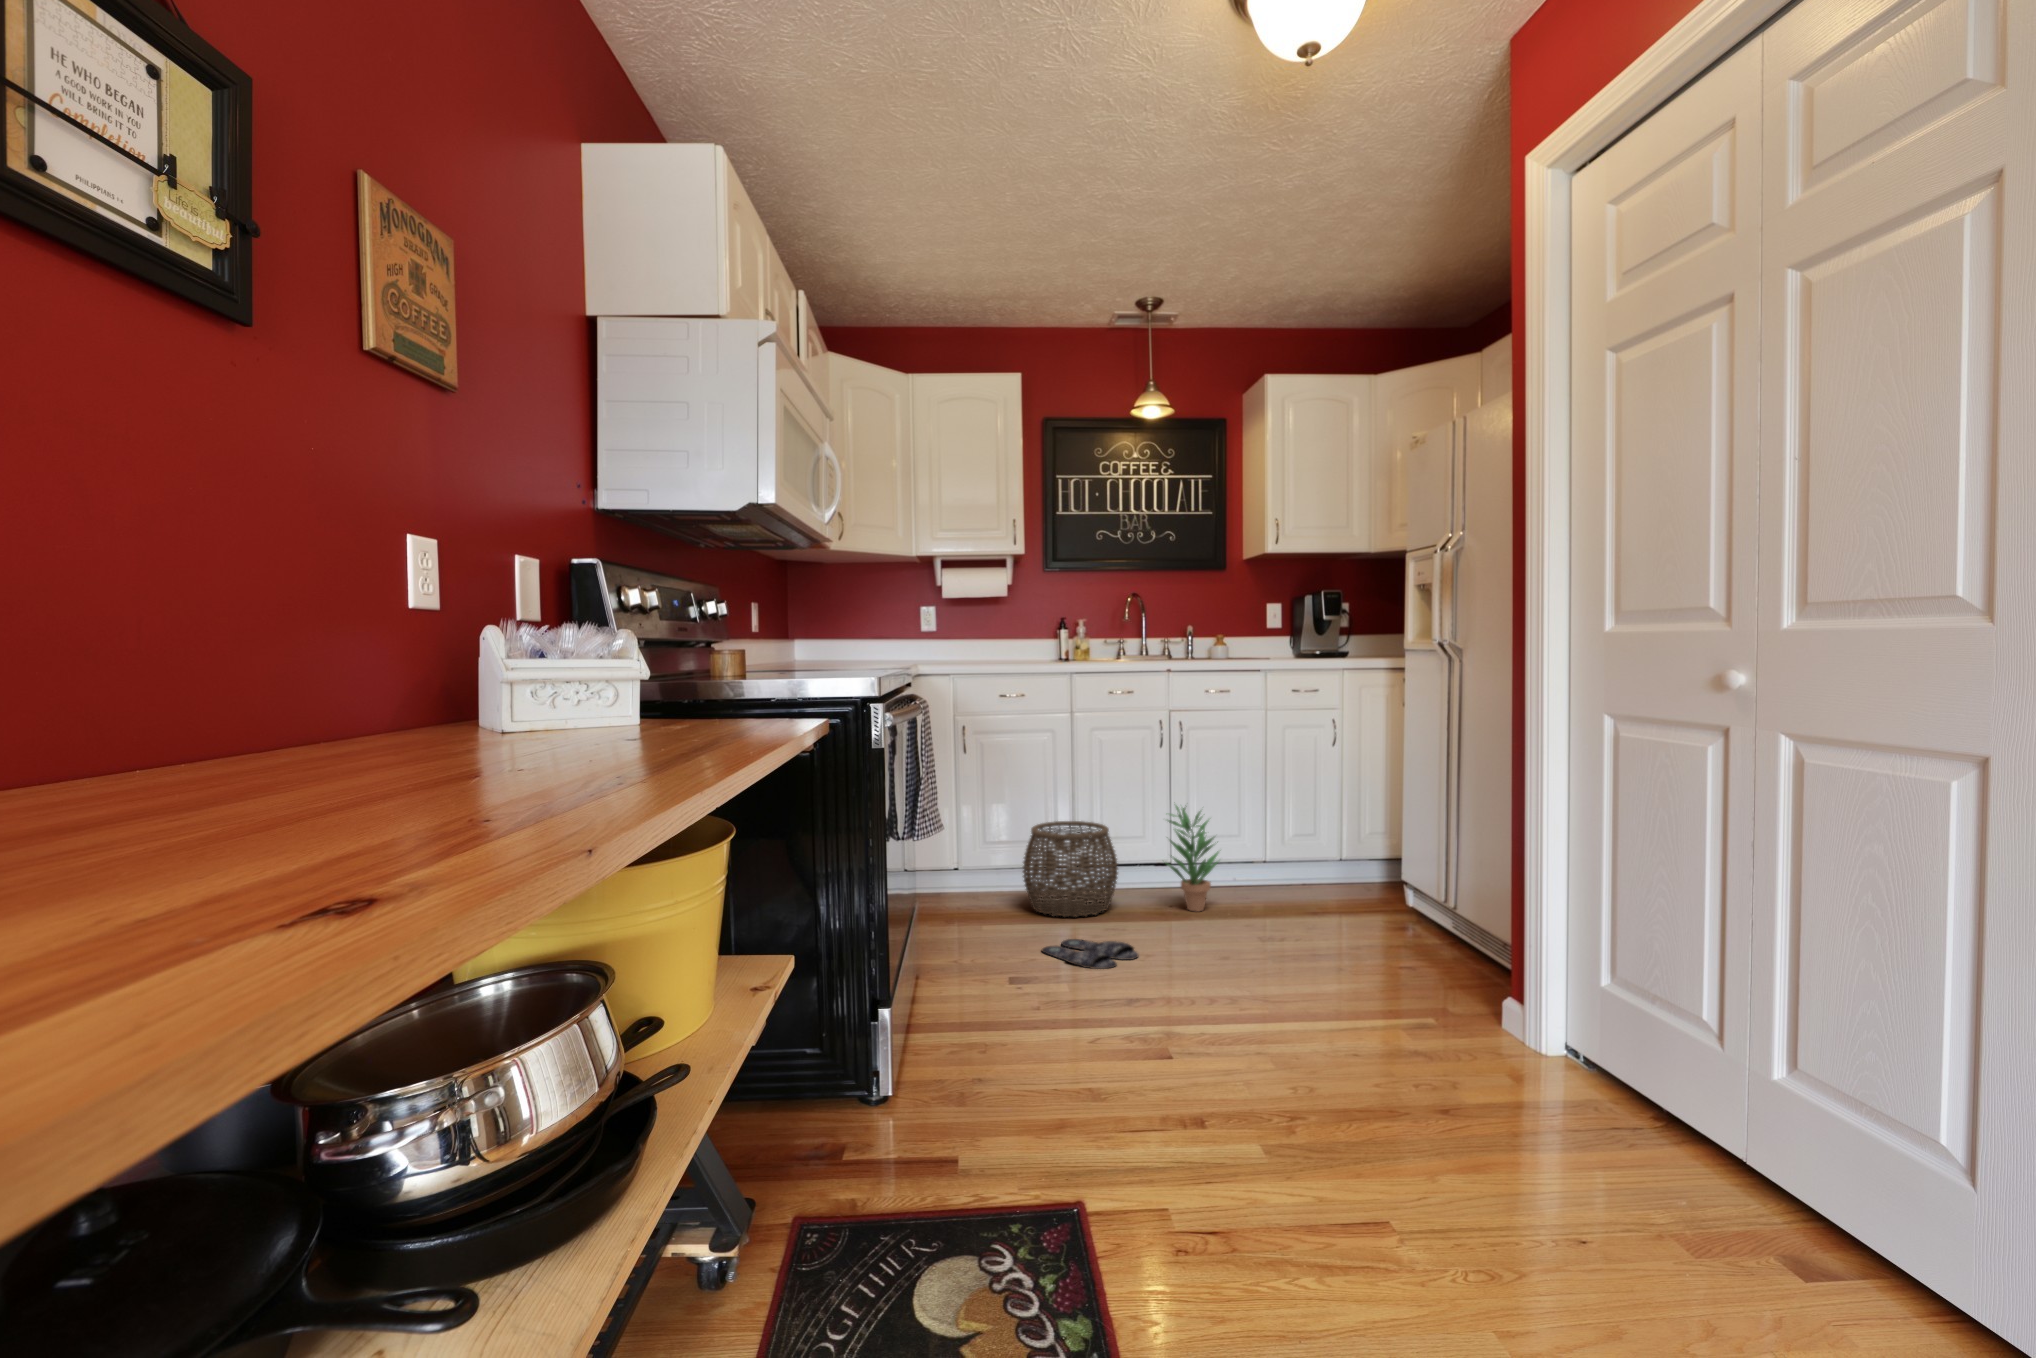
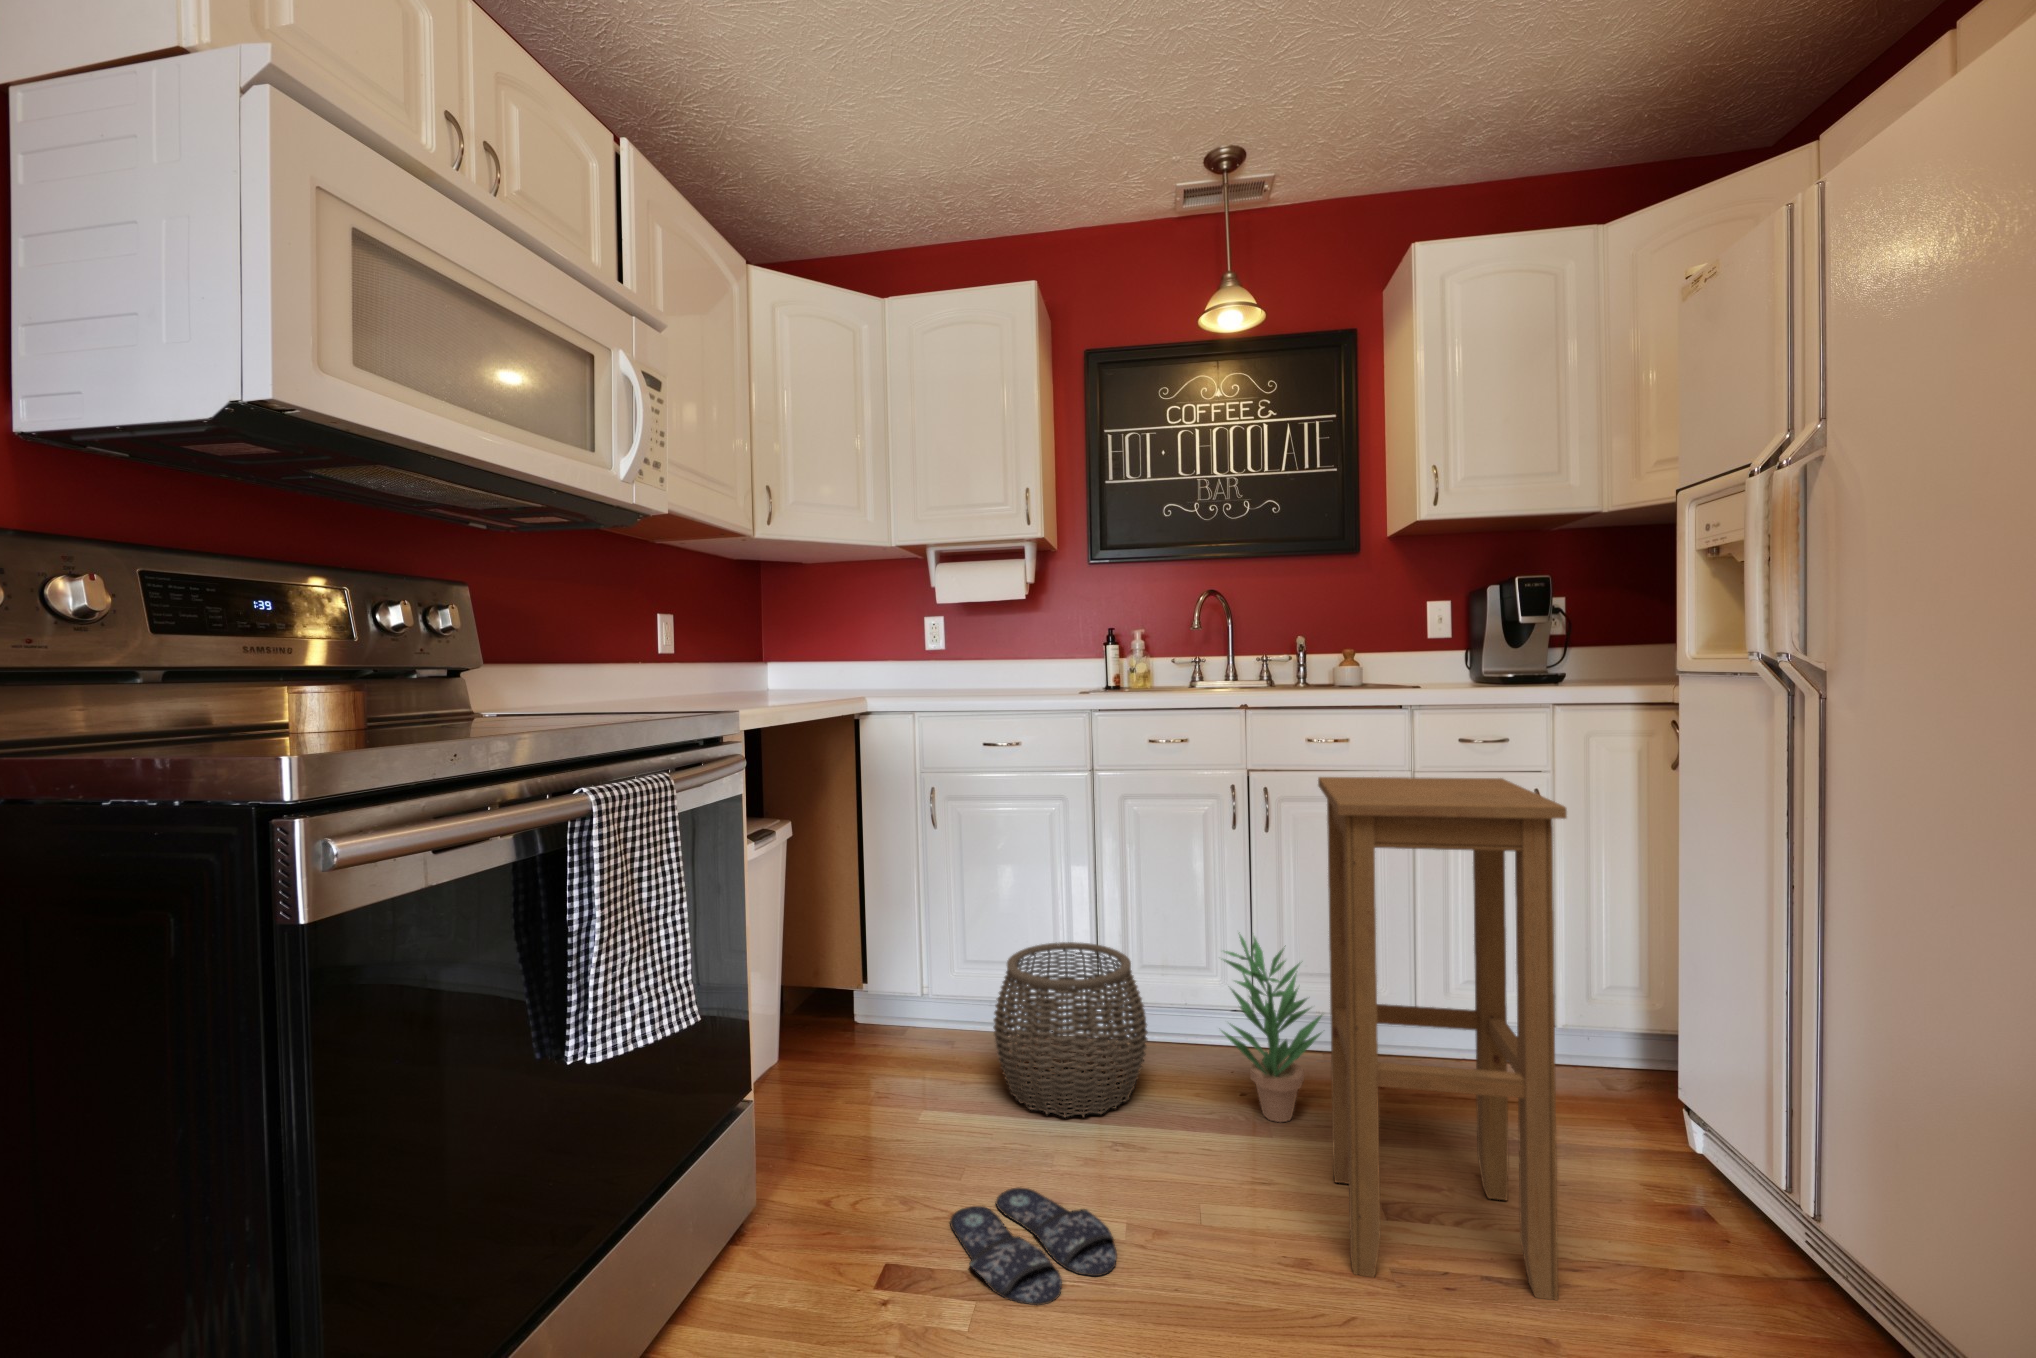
stool: none [1228,705,1353,950] -> present [1318,777,1567,1300]

